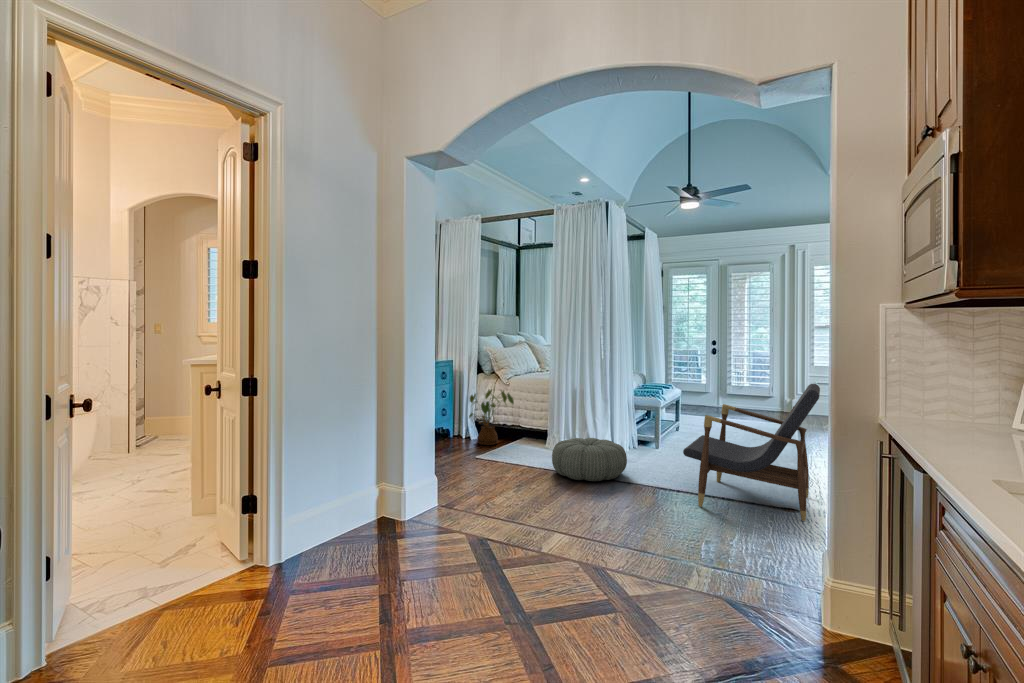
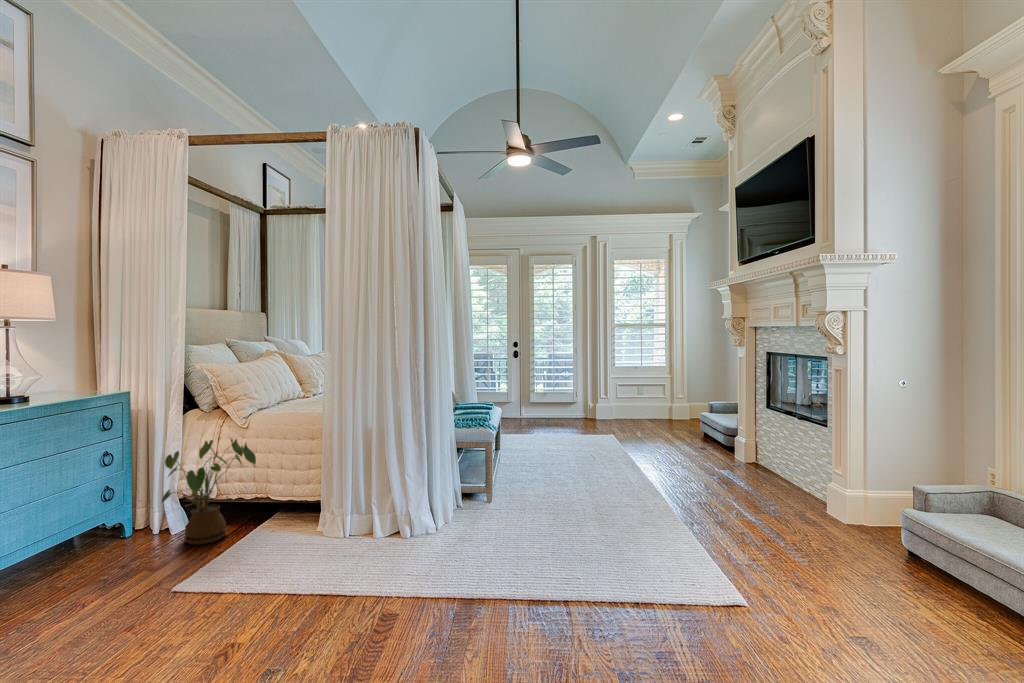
lounge chair: present [683,384,820,521] -> none [579,407,795,644]
pouf: present [552,438,627,481] -> none [335,519,471,618]

